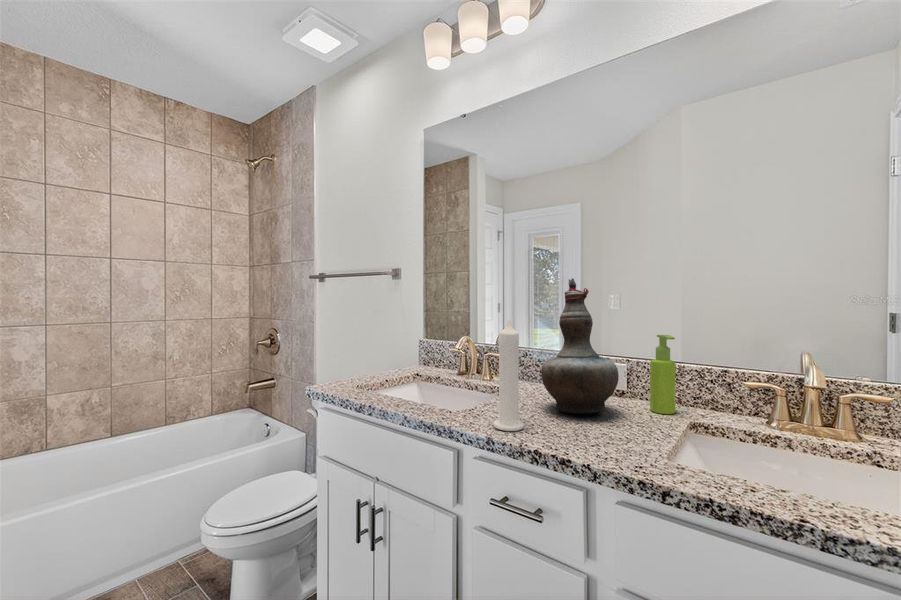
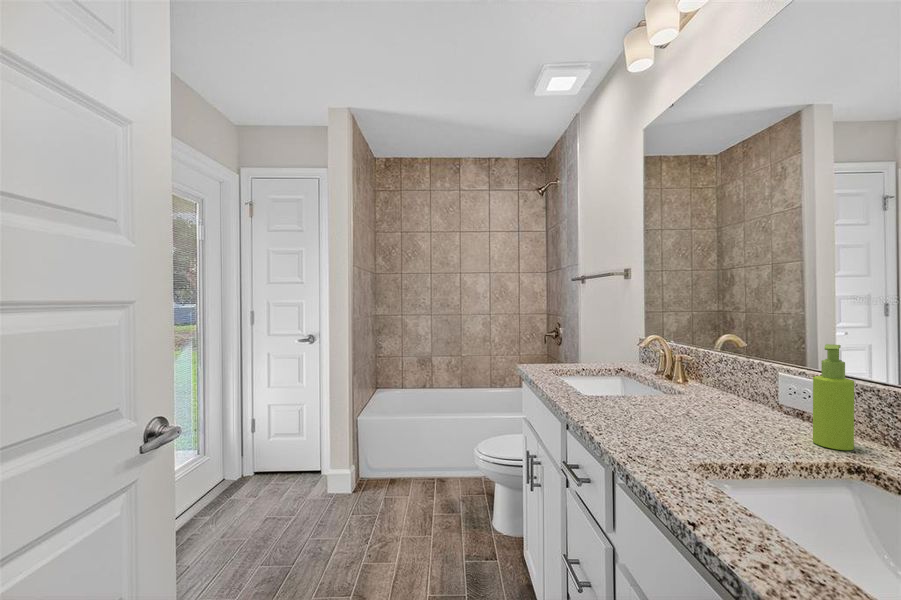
decorative vase: present [541,278,619,414] -> none [662,275,757,423]
candle: present [493,319,524,431] -> none [588,316,617,416]

